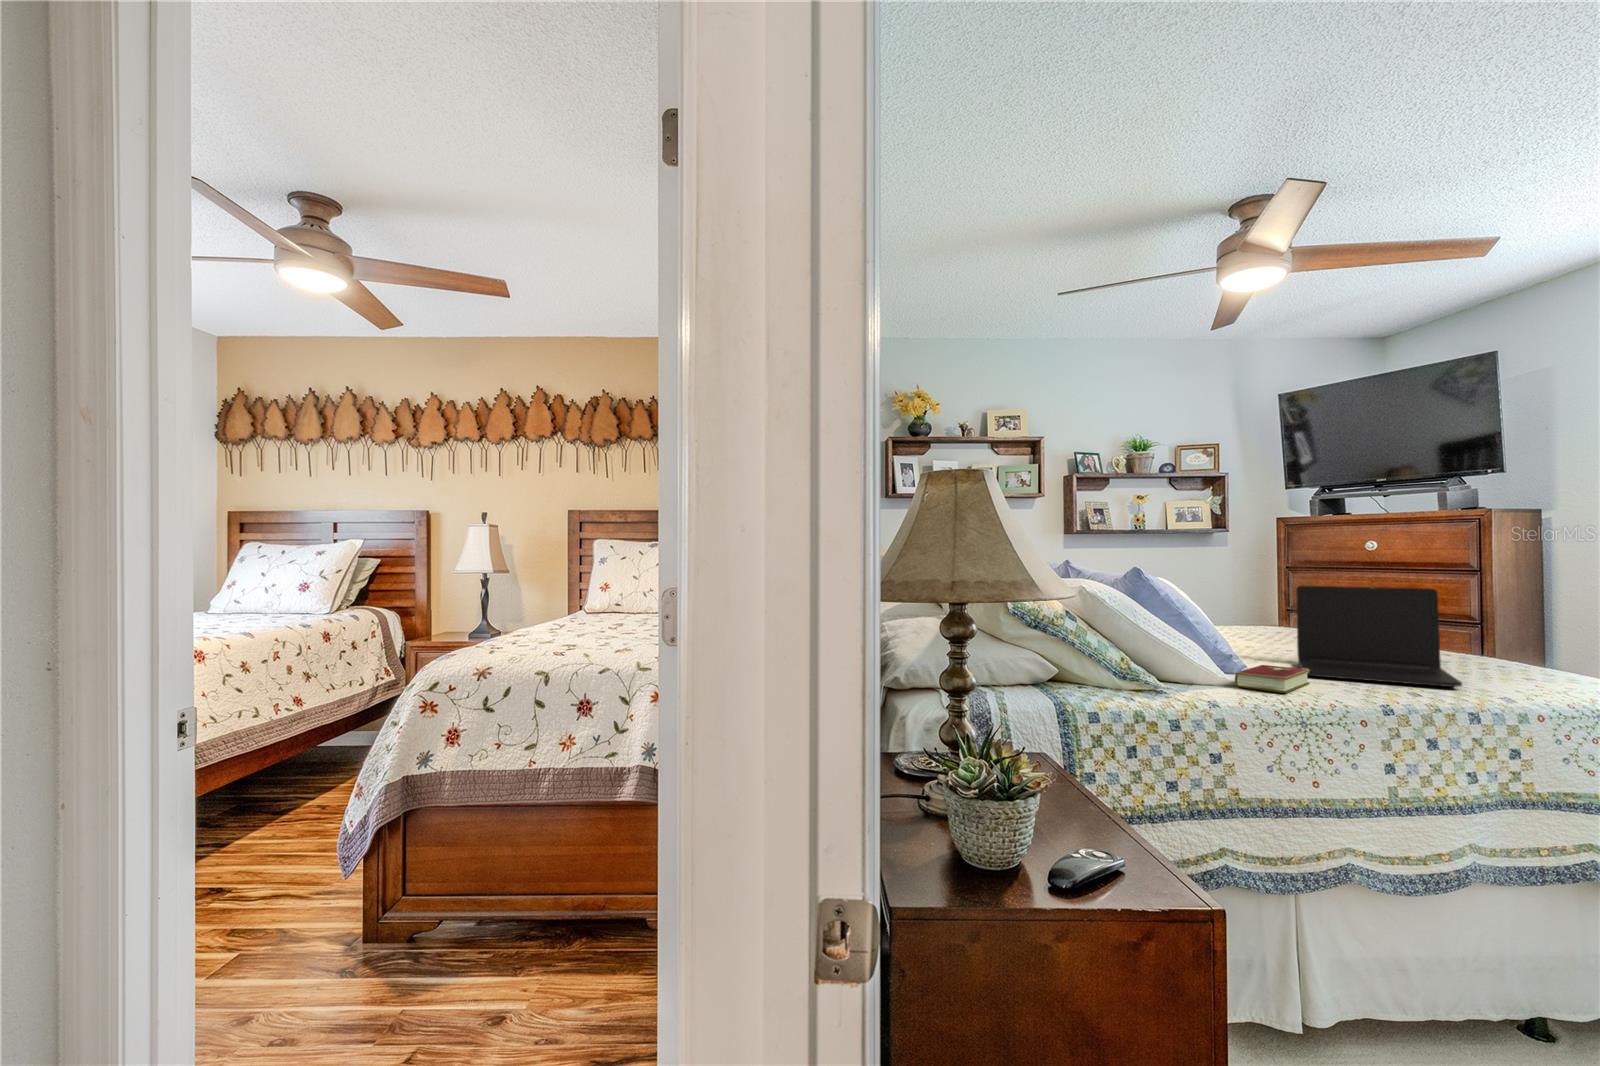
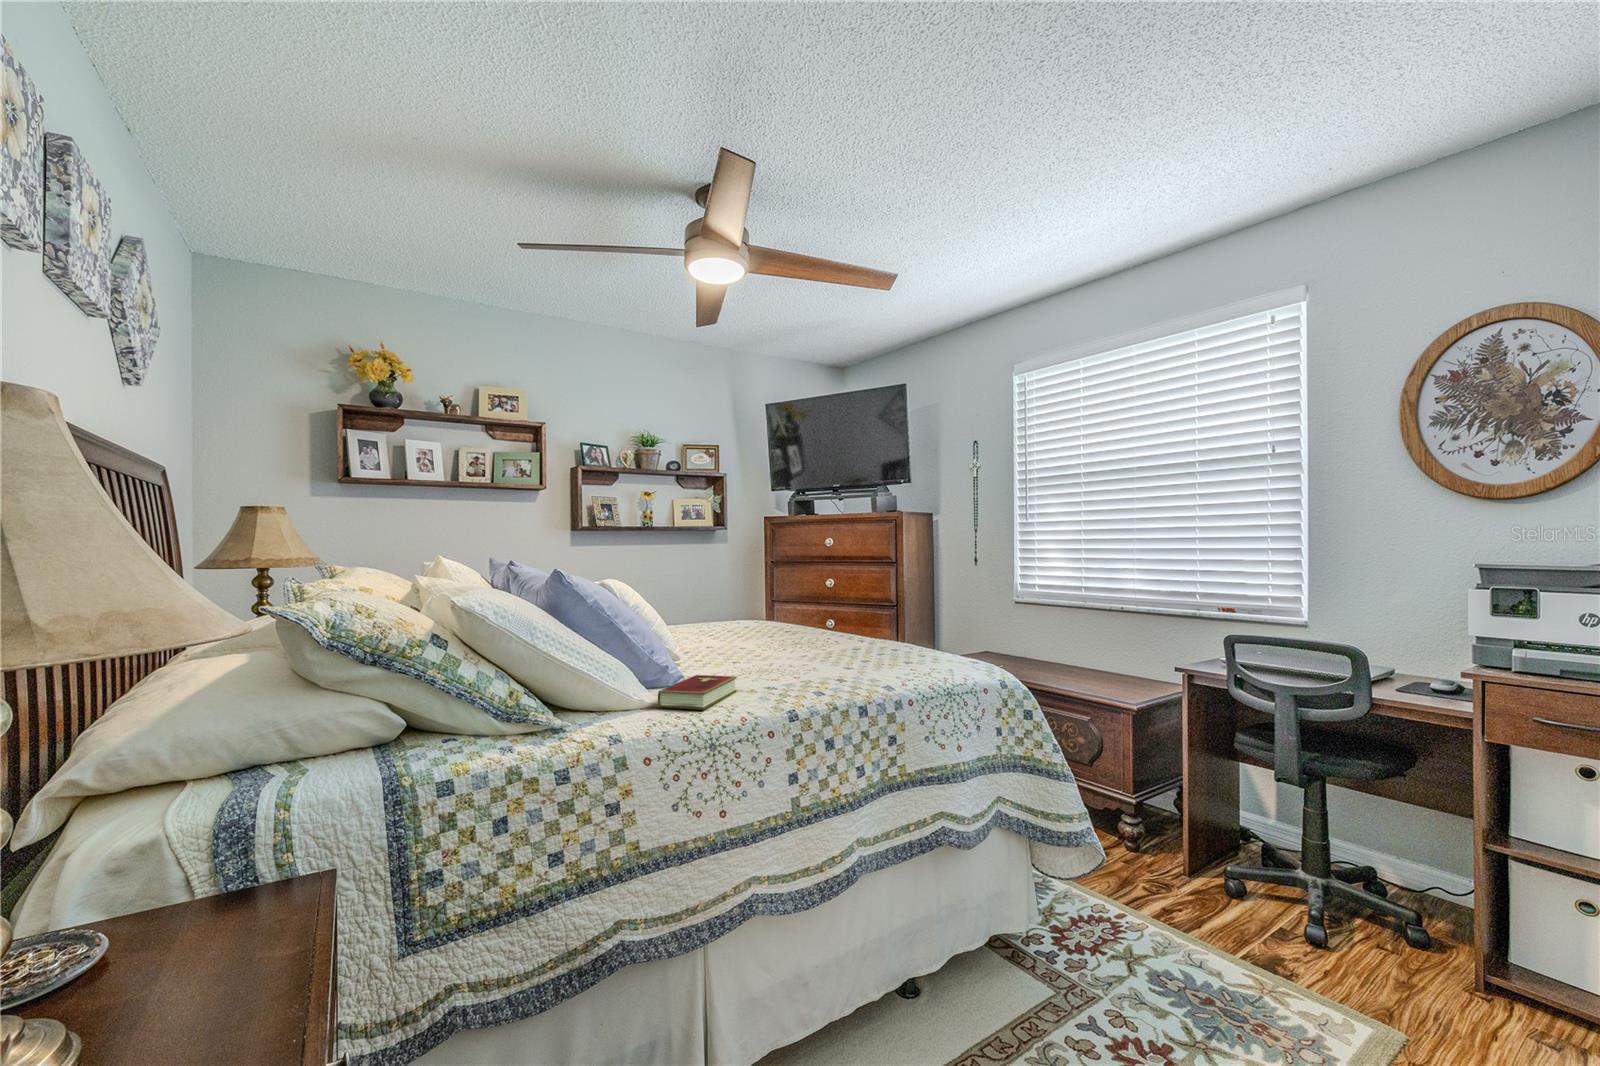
laptop: present [1296,586,1462,687] -> none [736,583,861,681]

